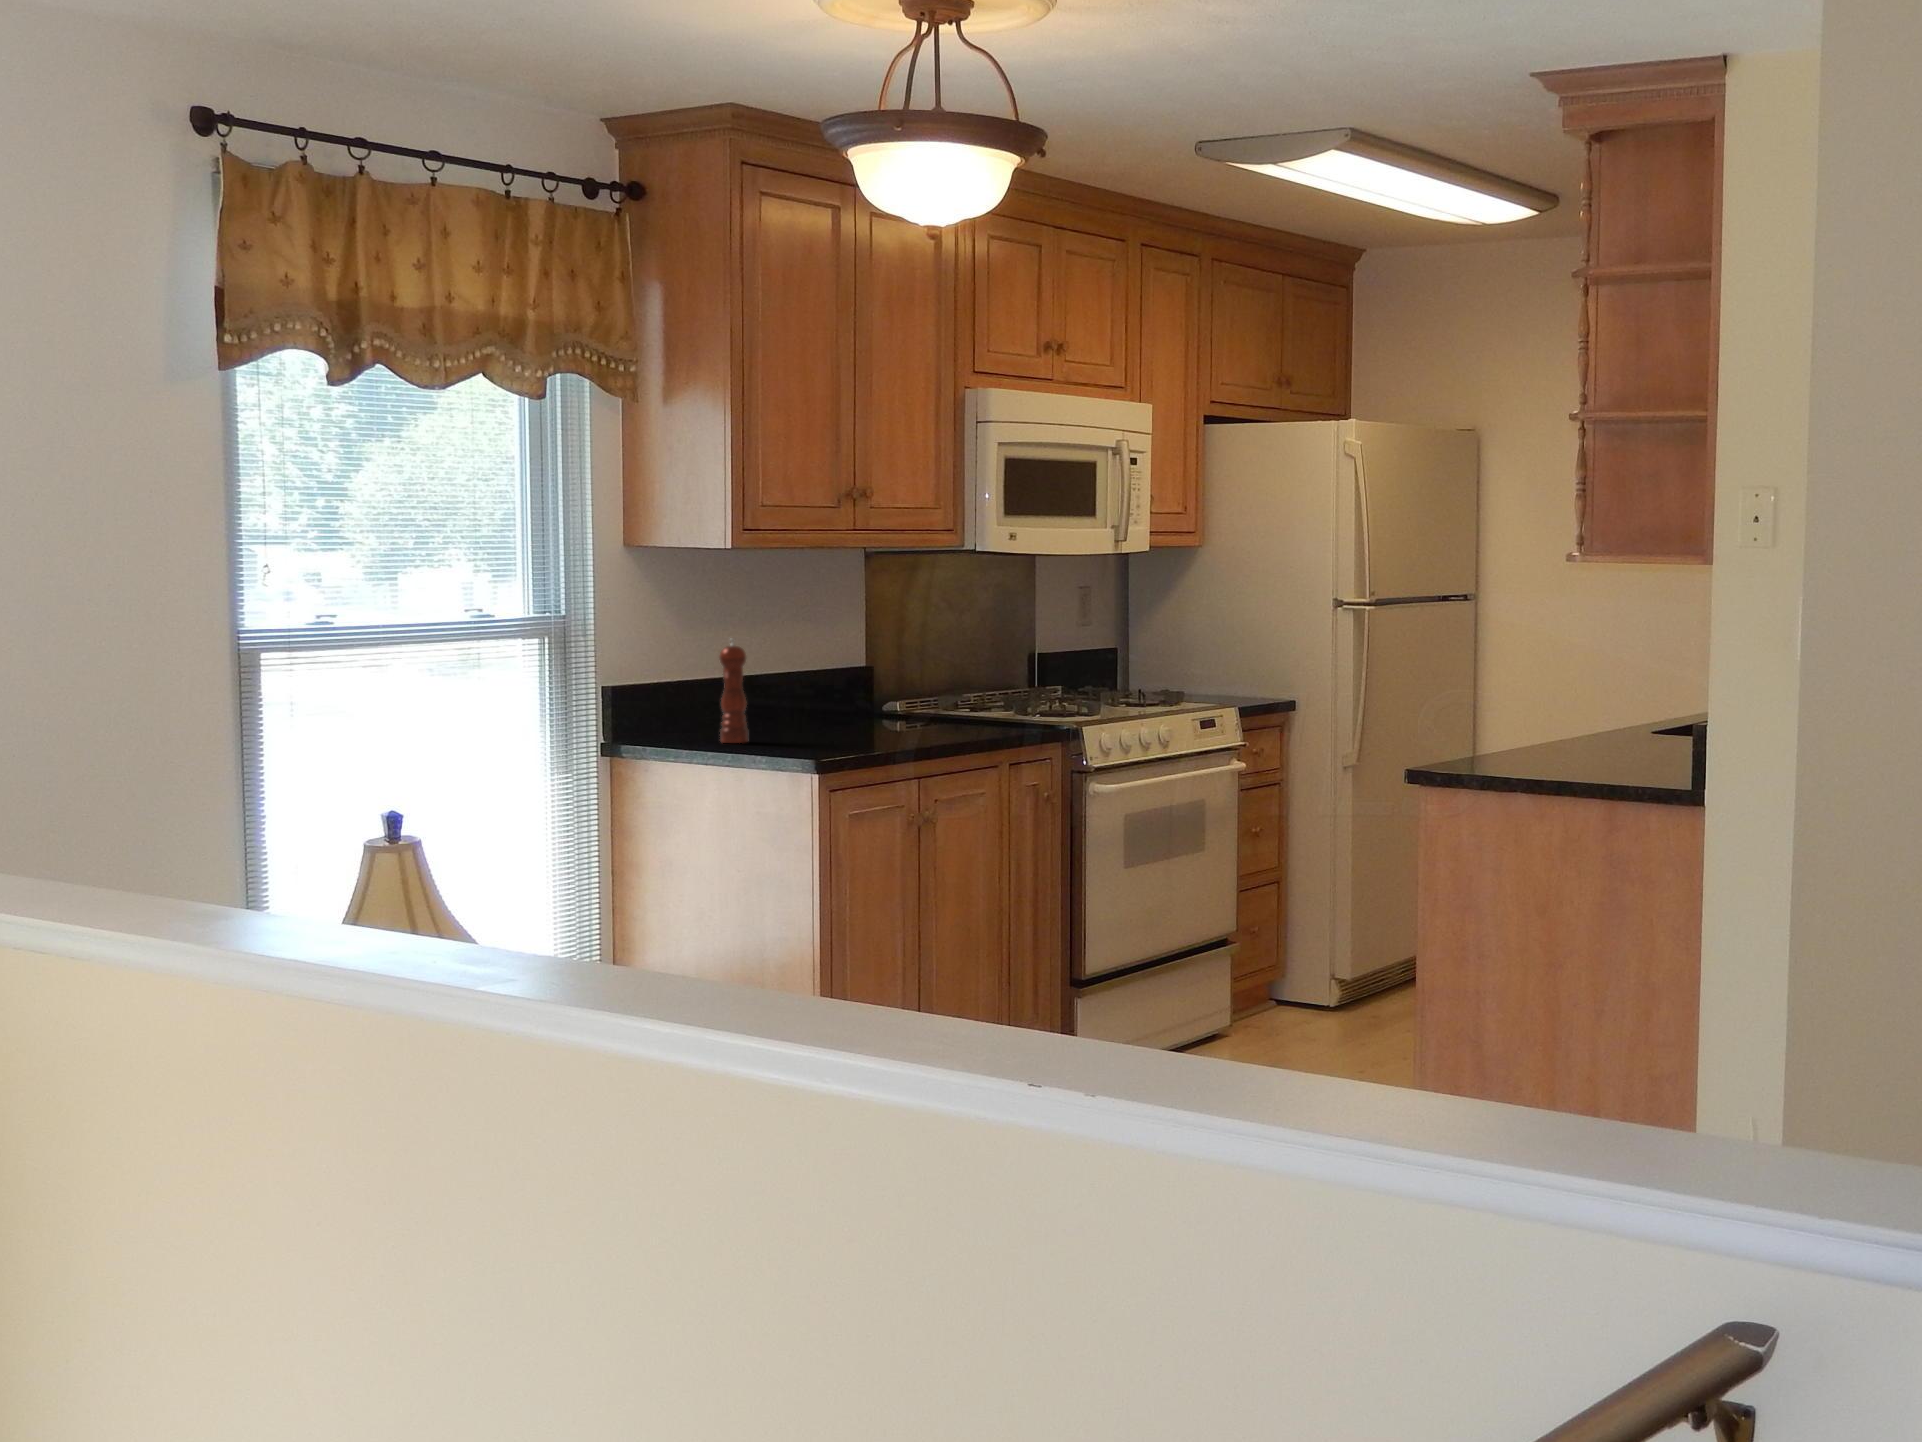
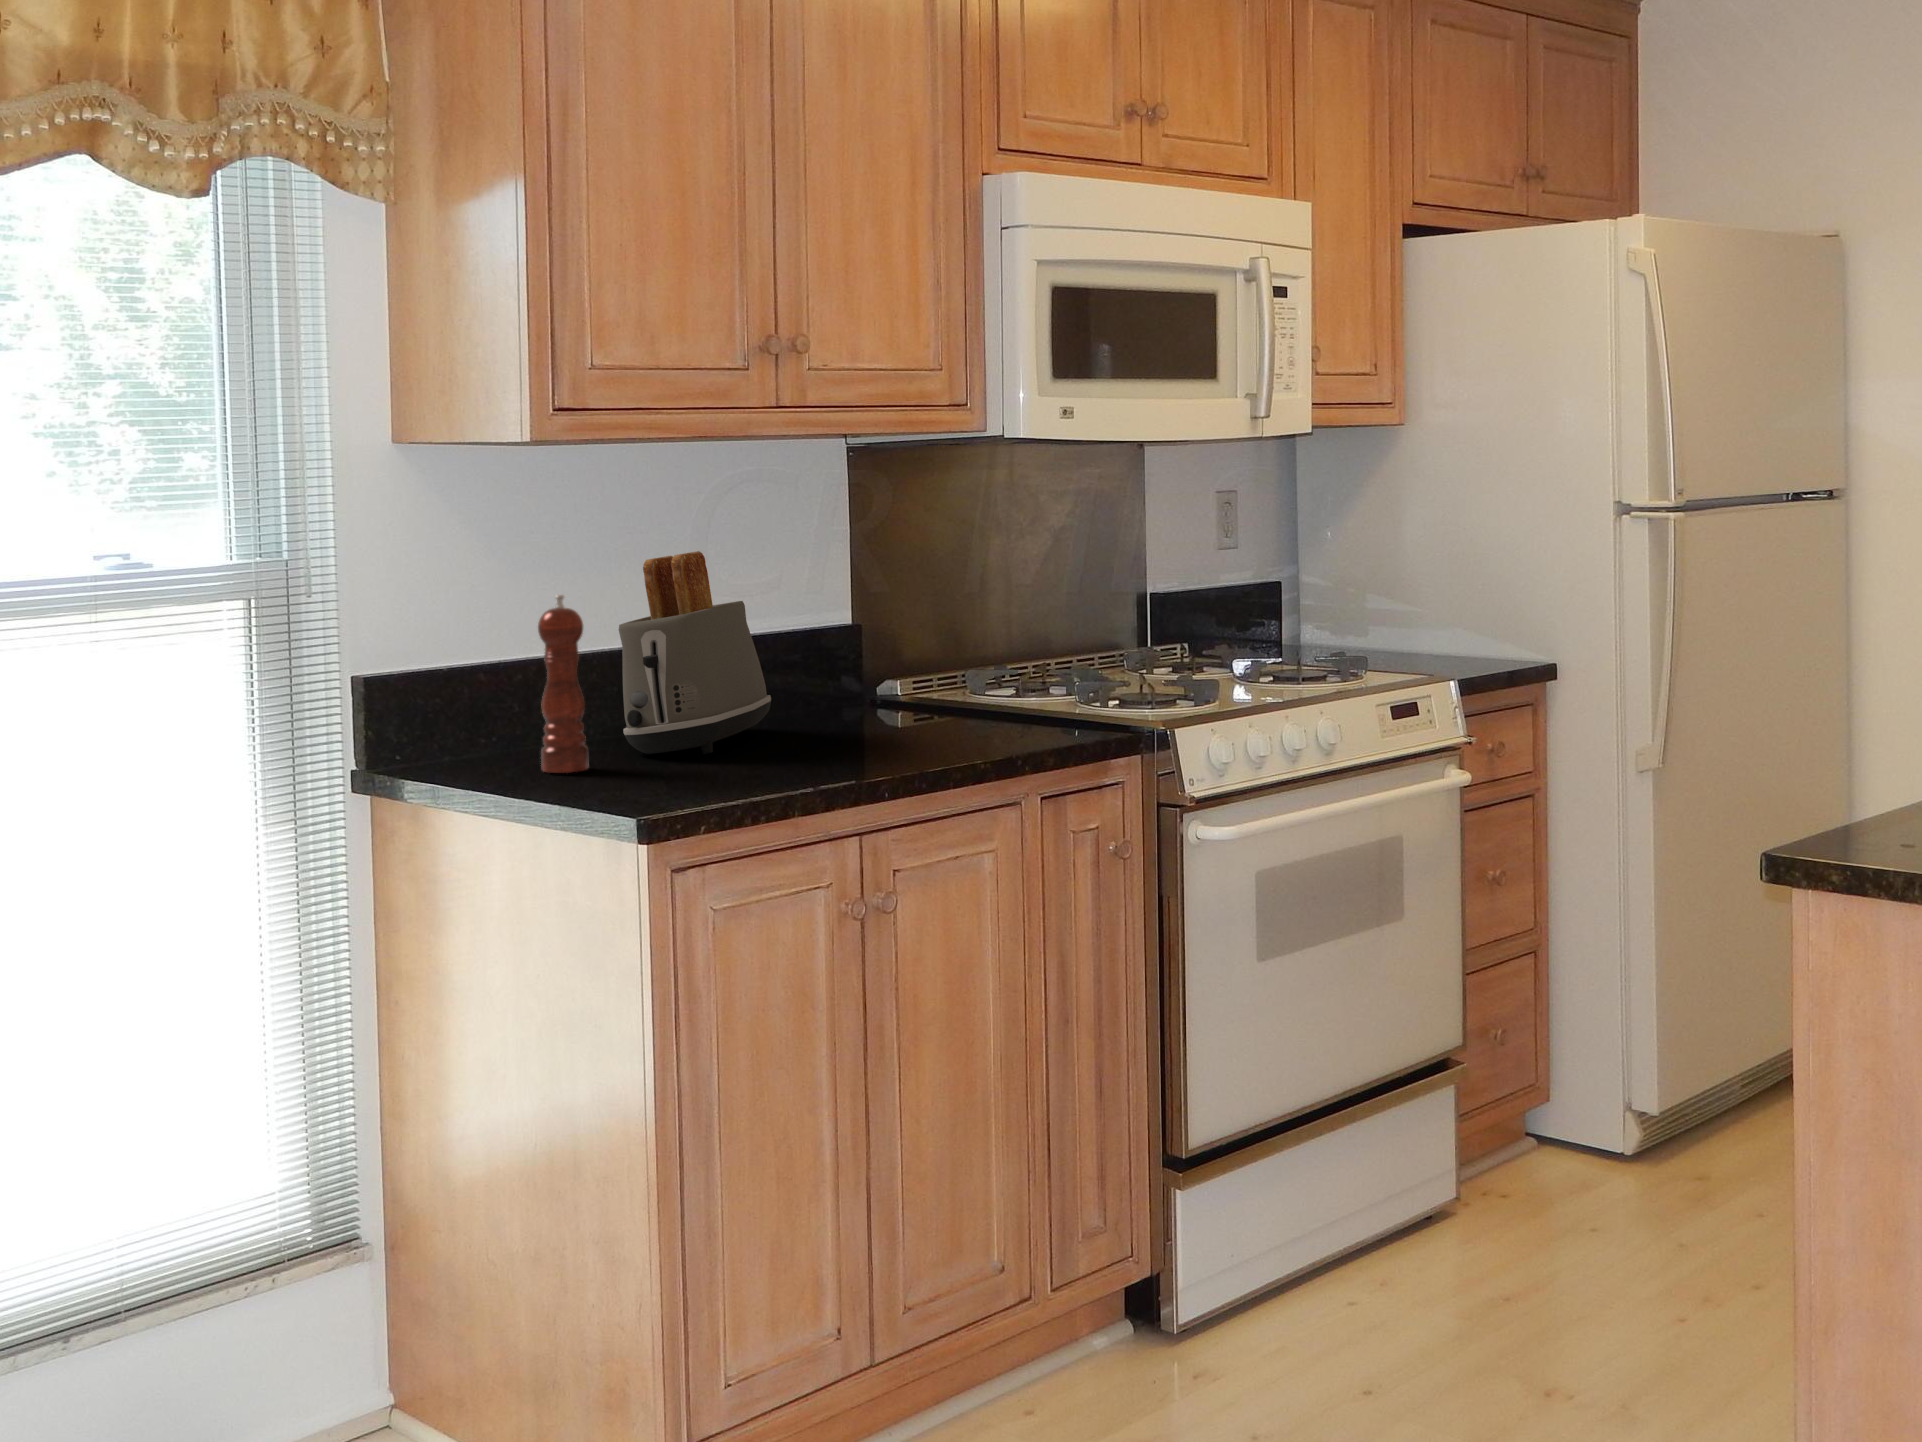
toaster: none [757,615,837,736] -> present [619,551,771,754]

